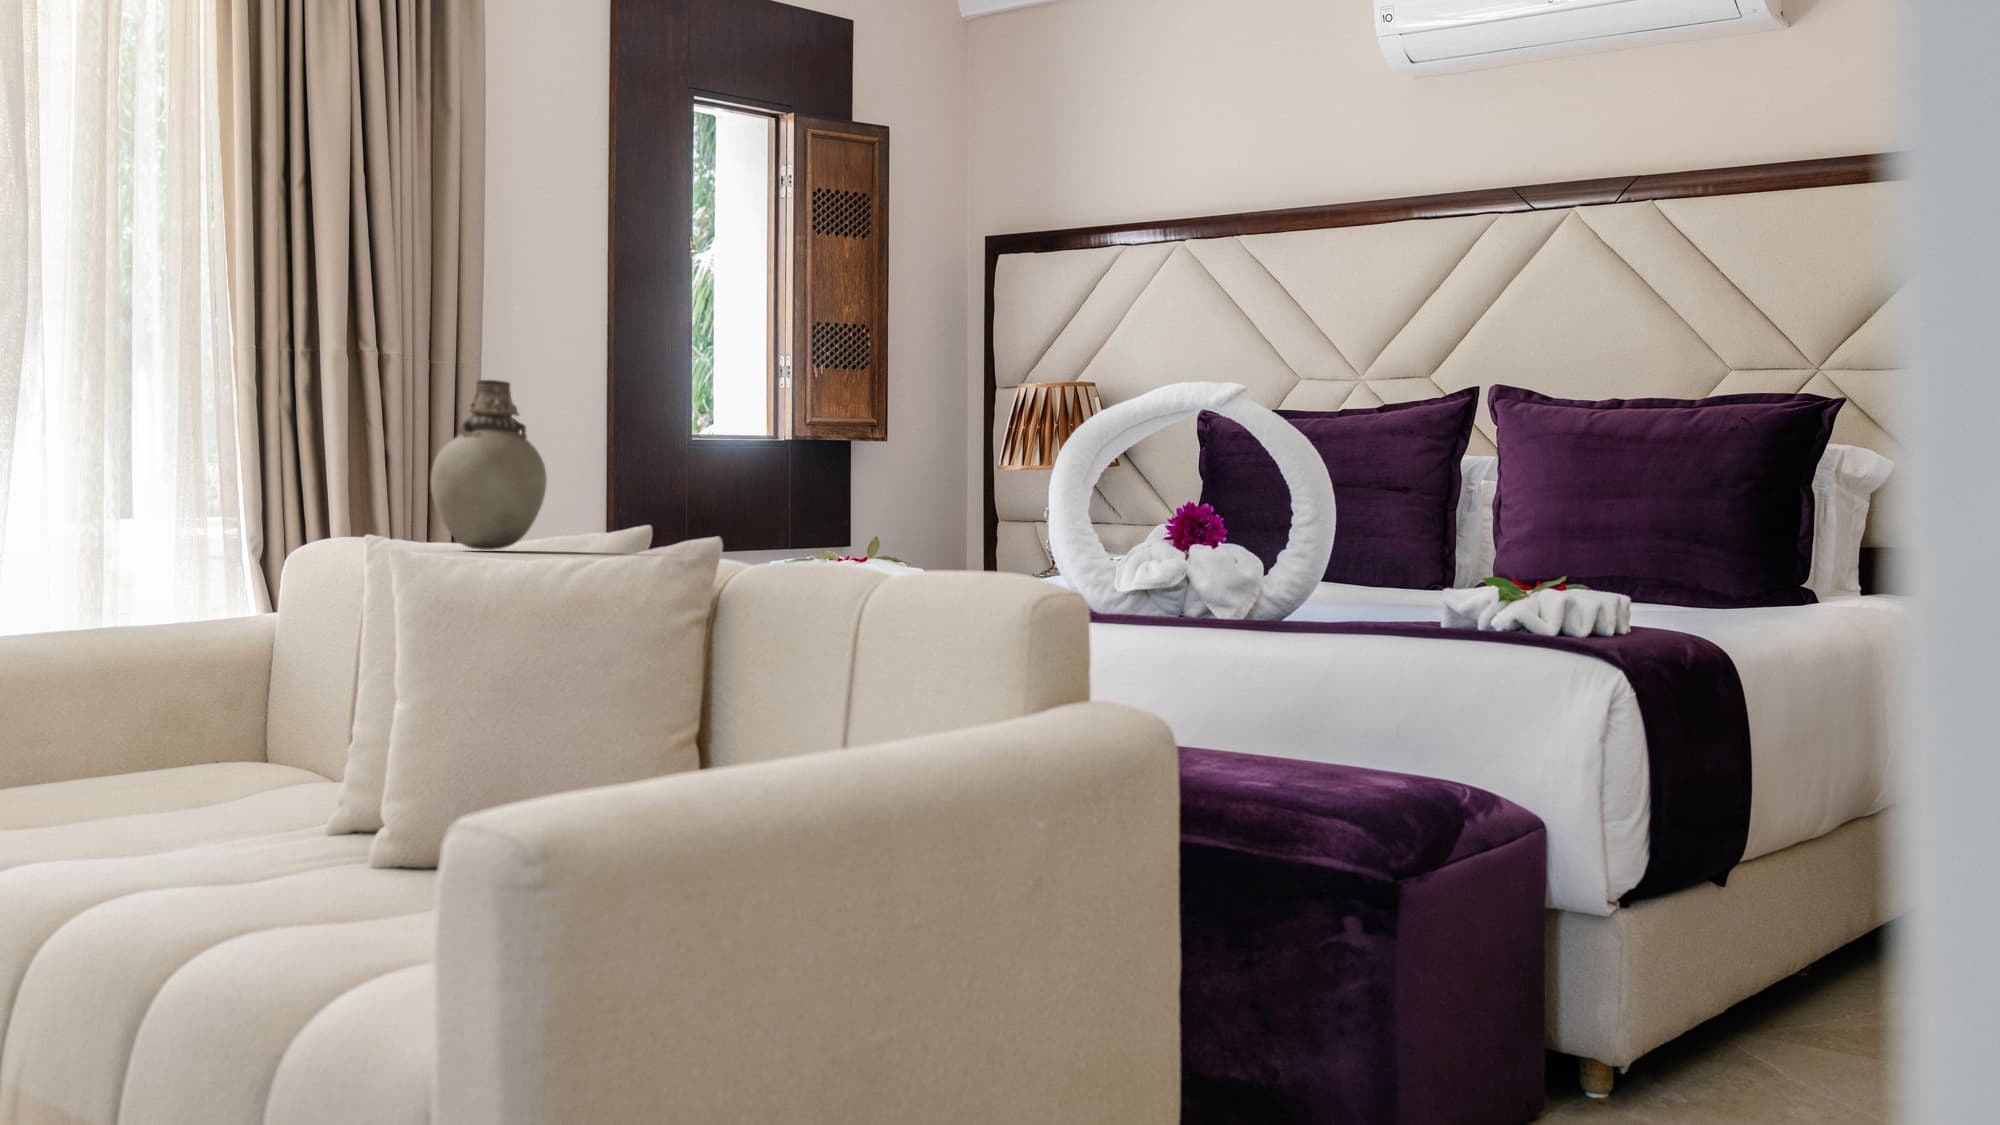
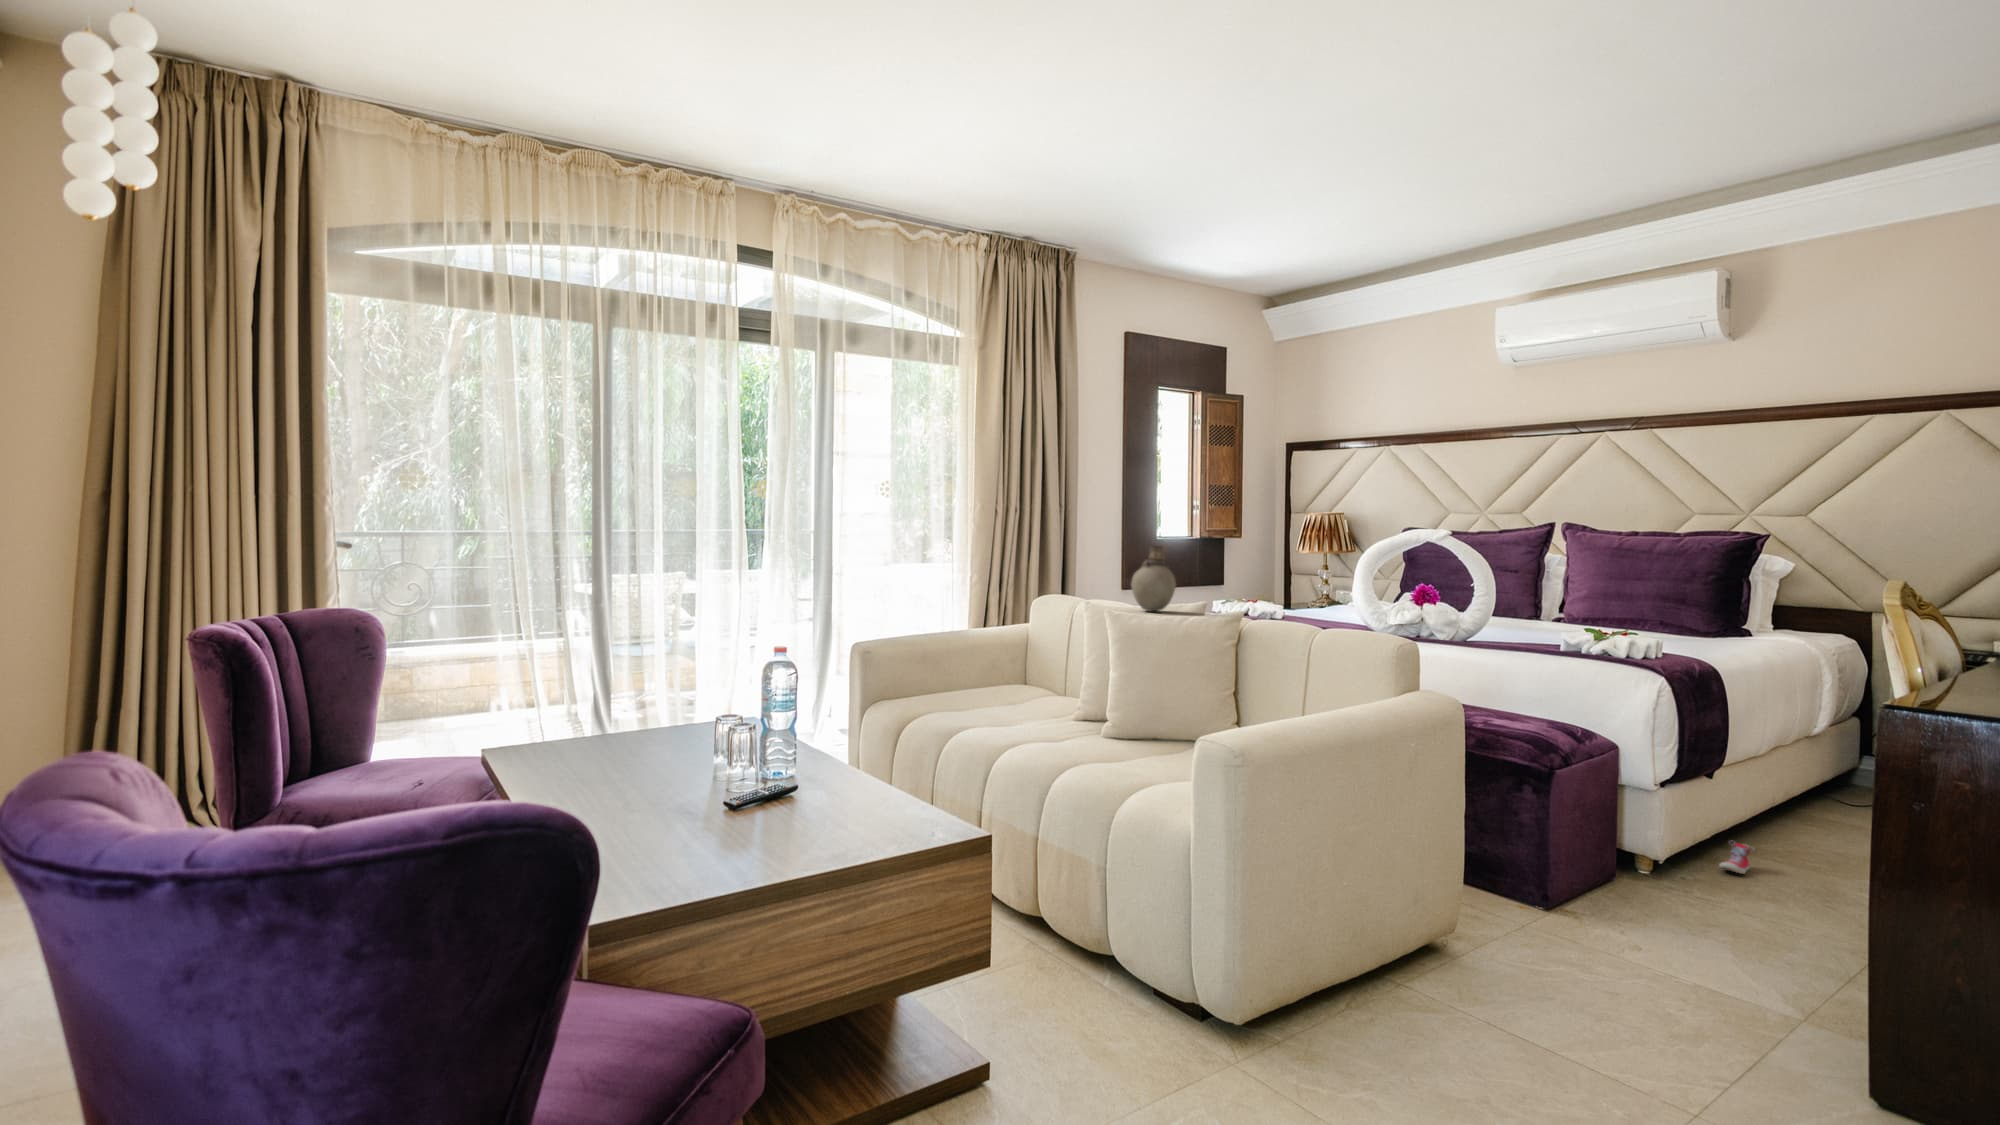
sneaker: none [1739,1015,1803,1083] -> present [1719,843,1754,874]

